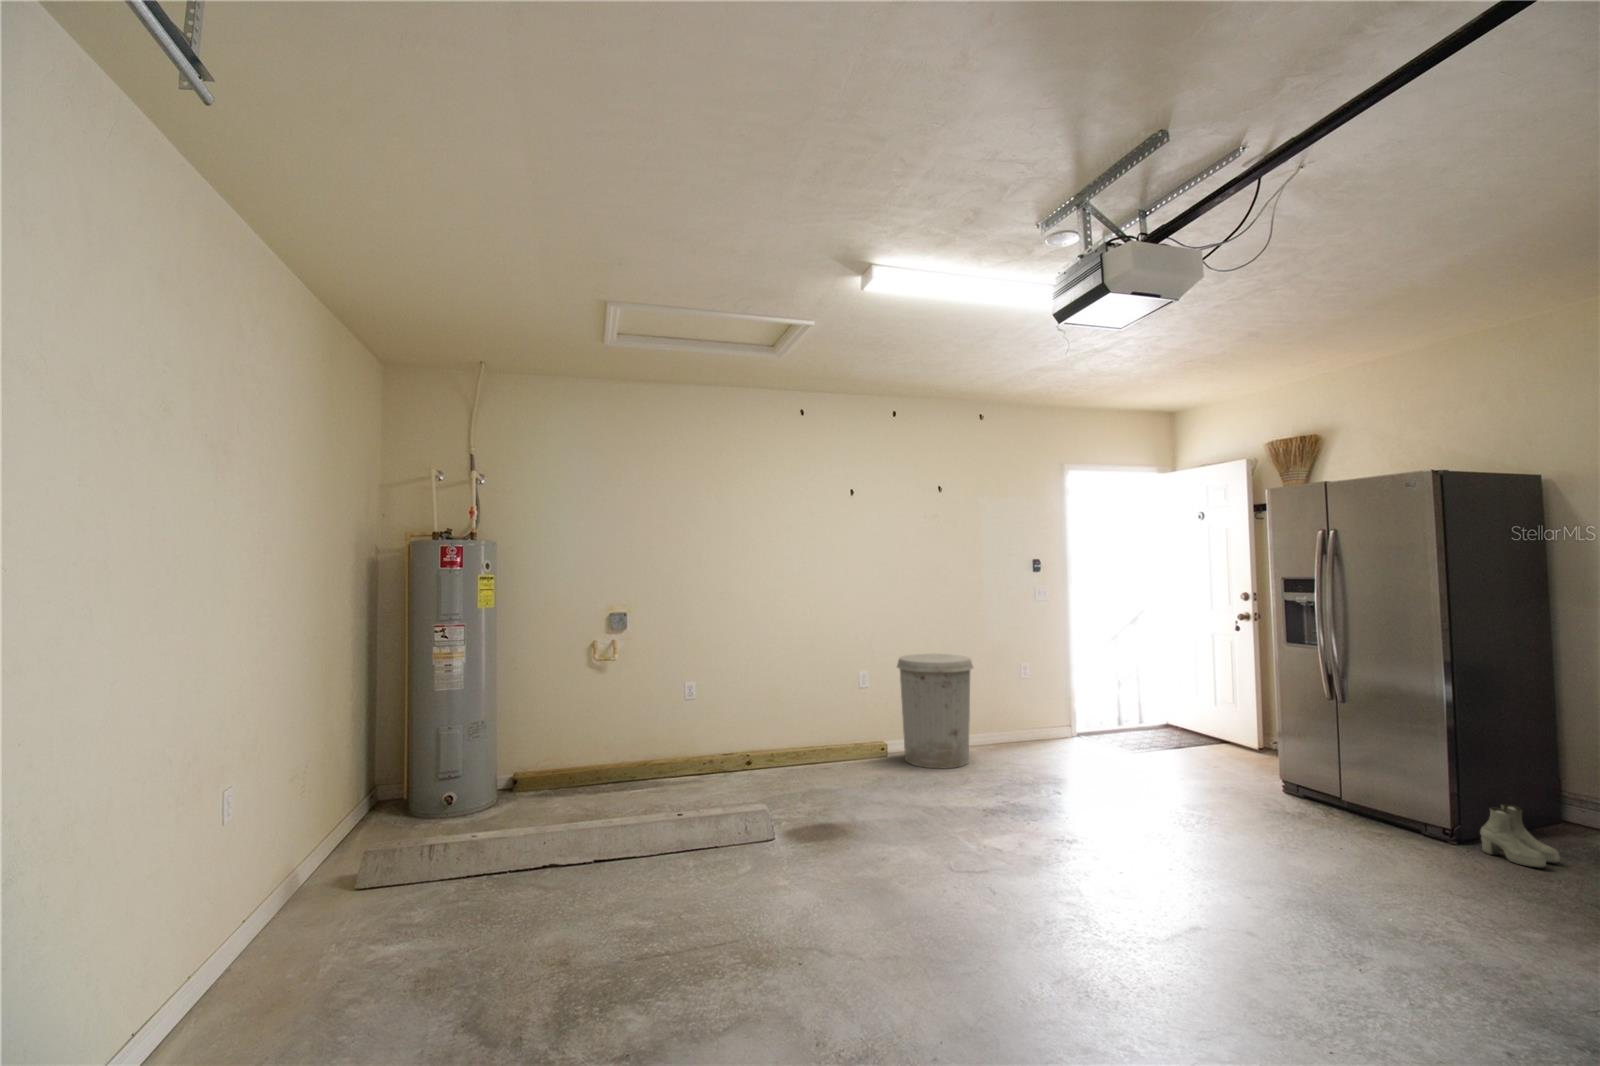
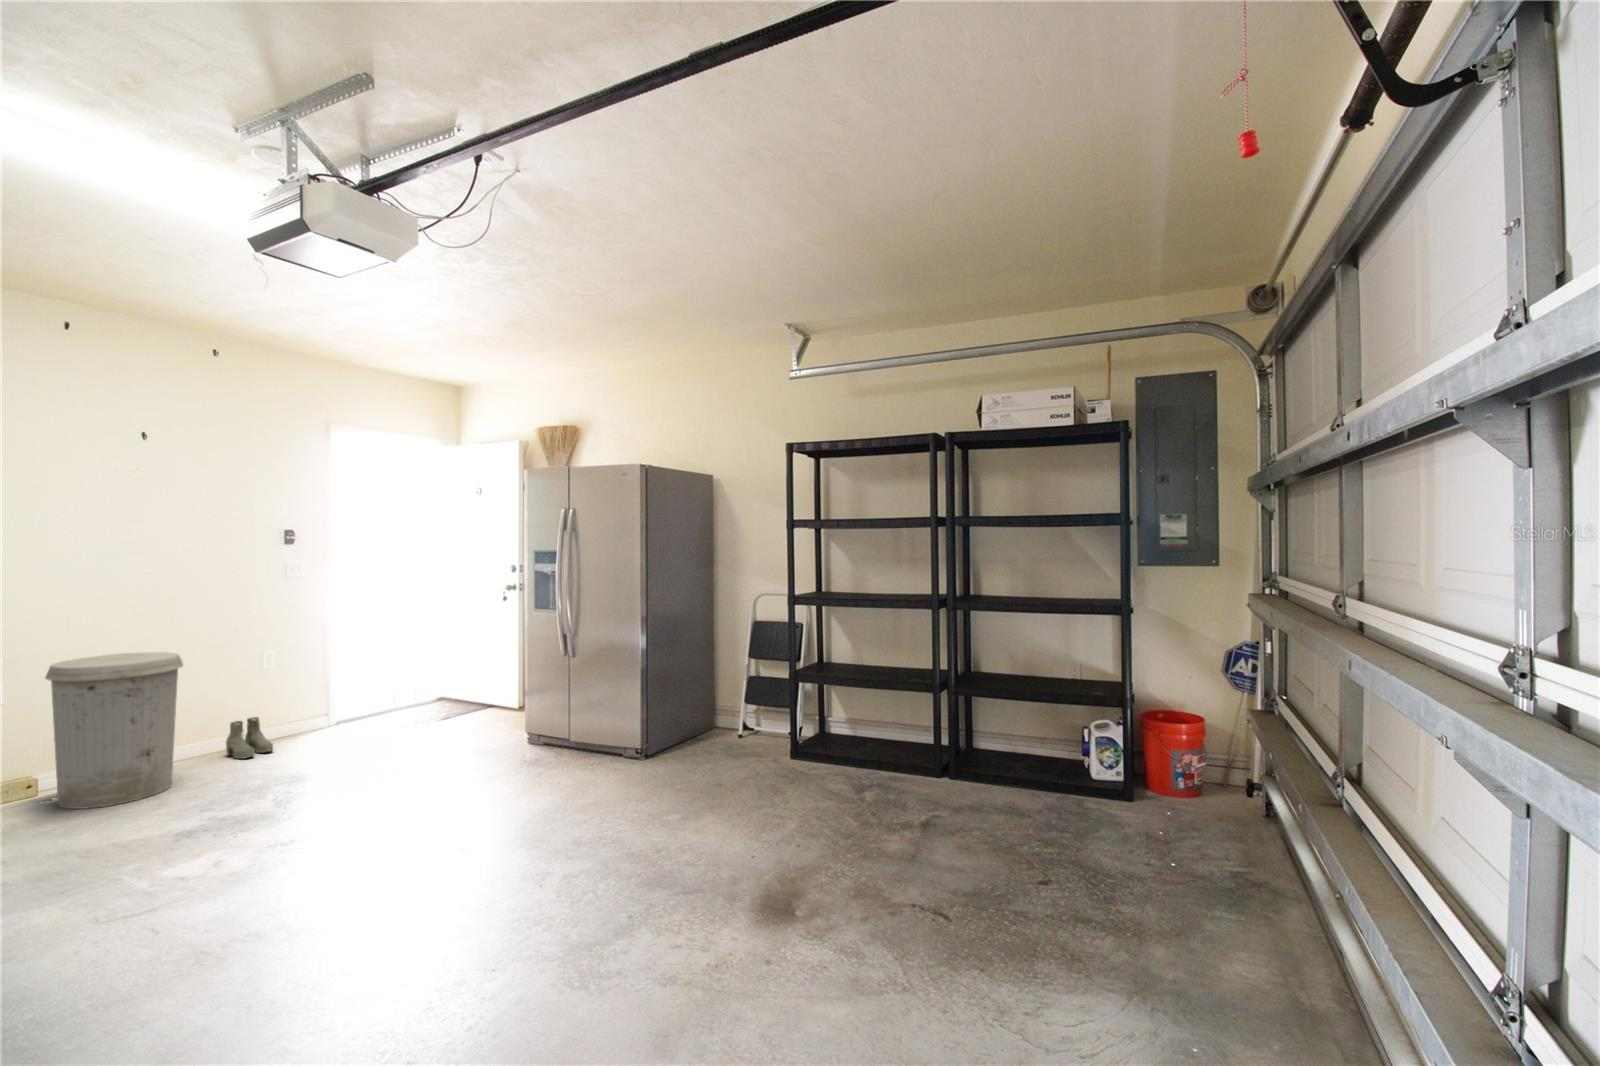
boots: present [1480,804,1560,868] -> present [226,717,273,759]

